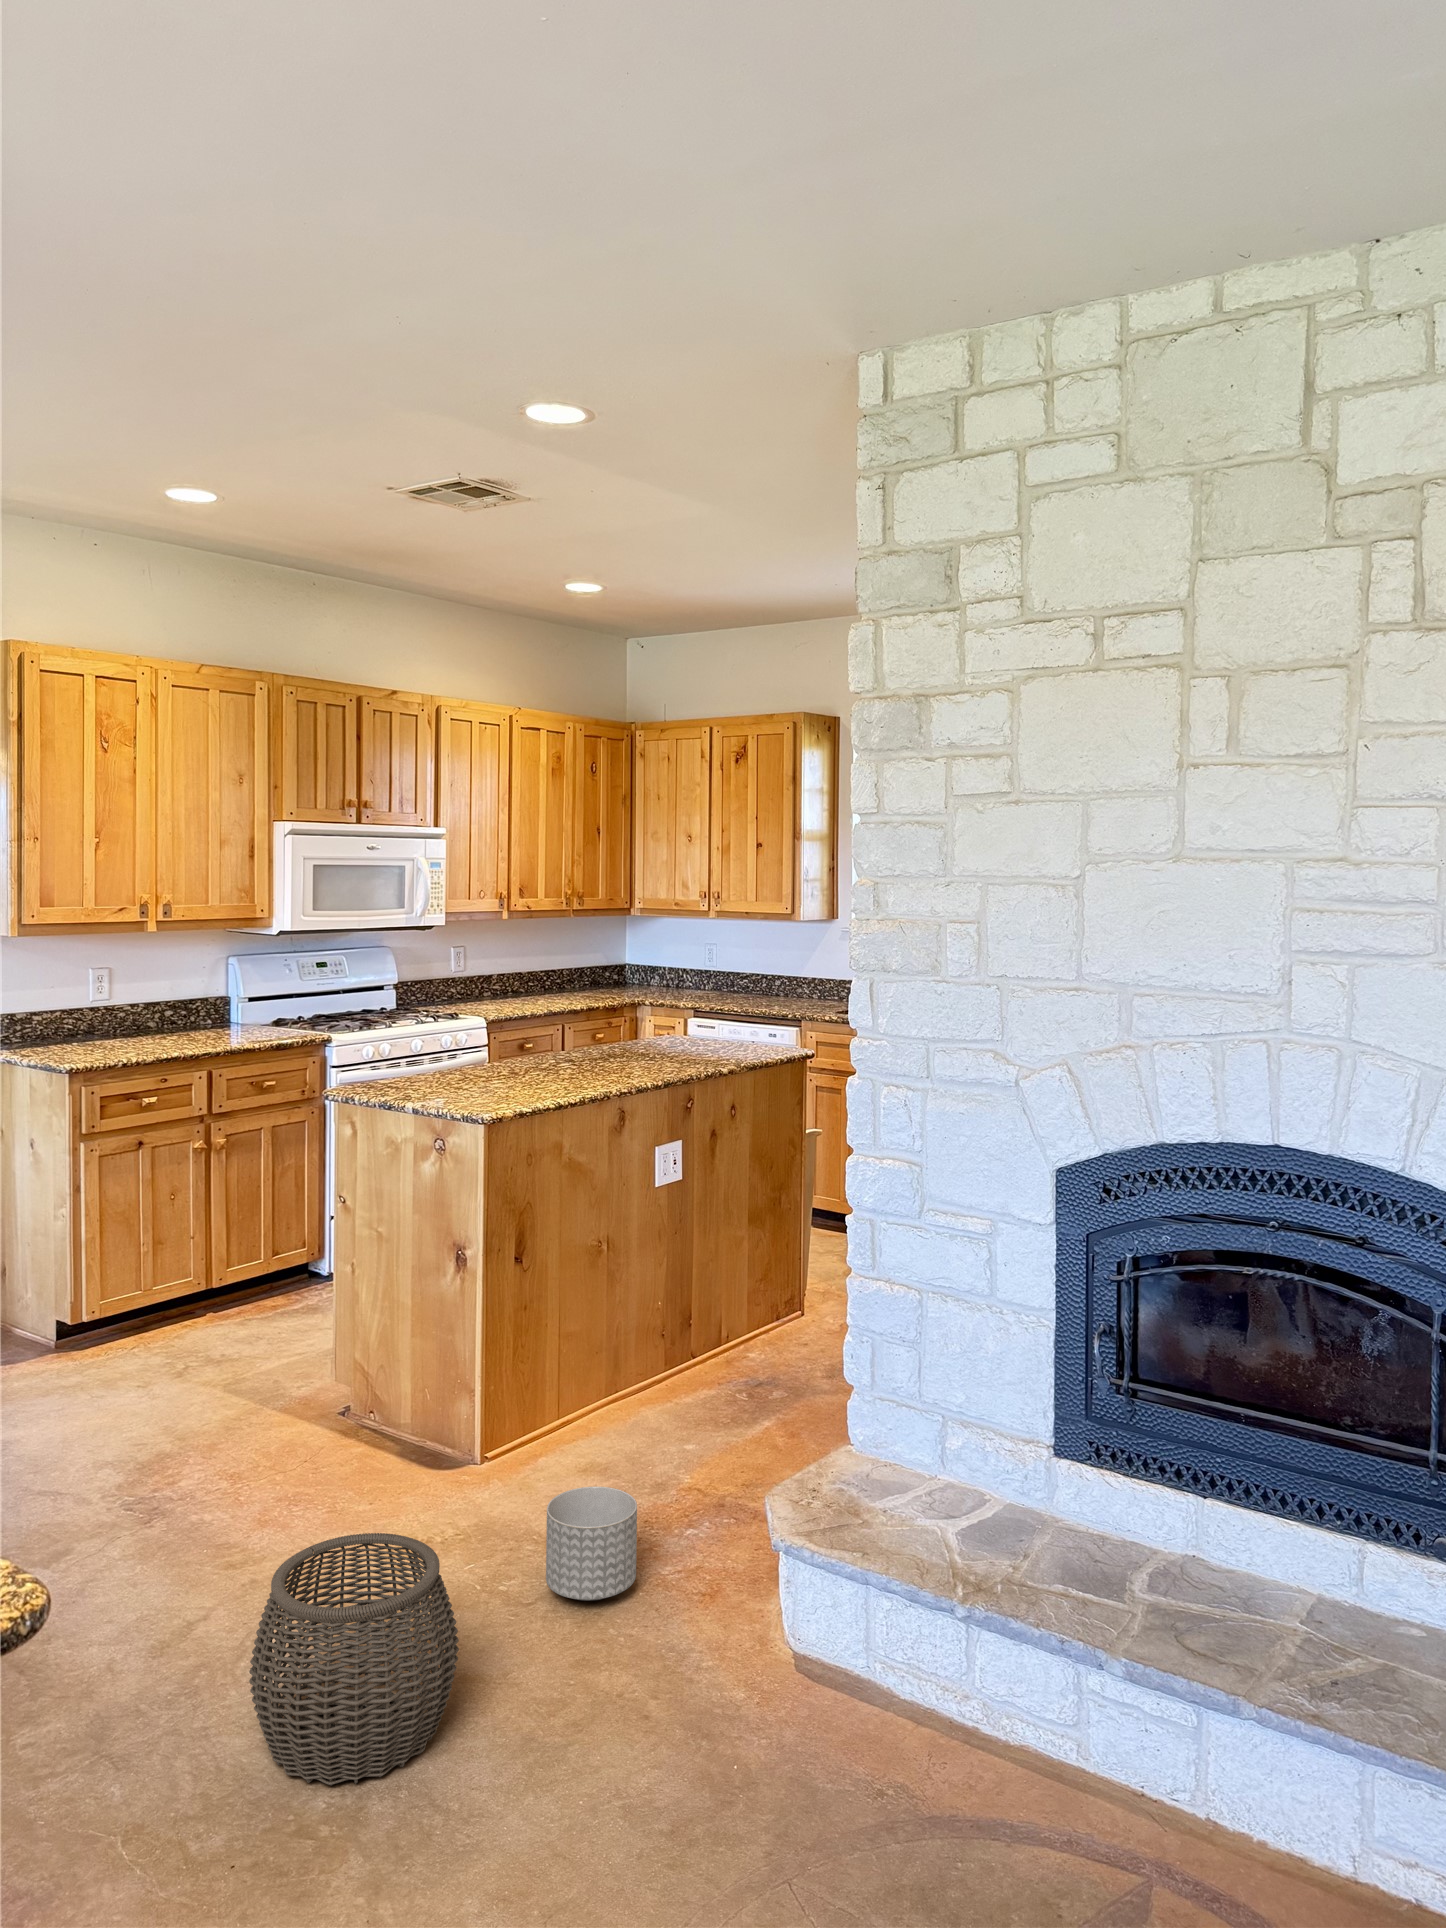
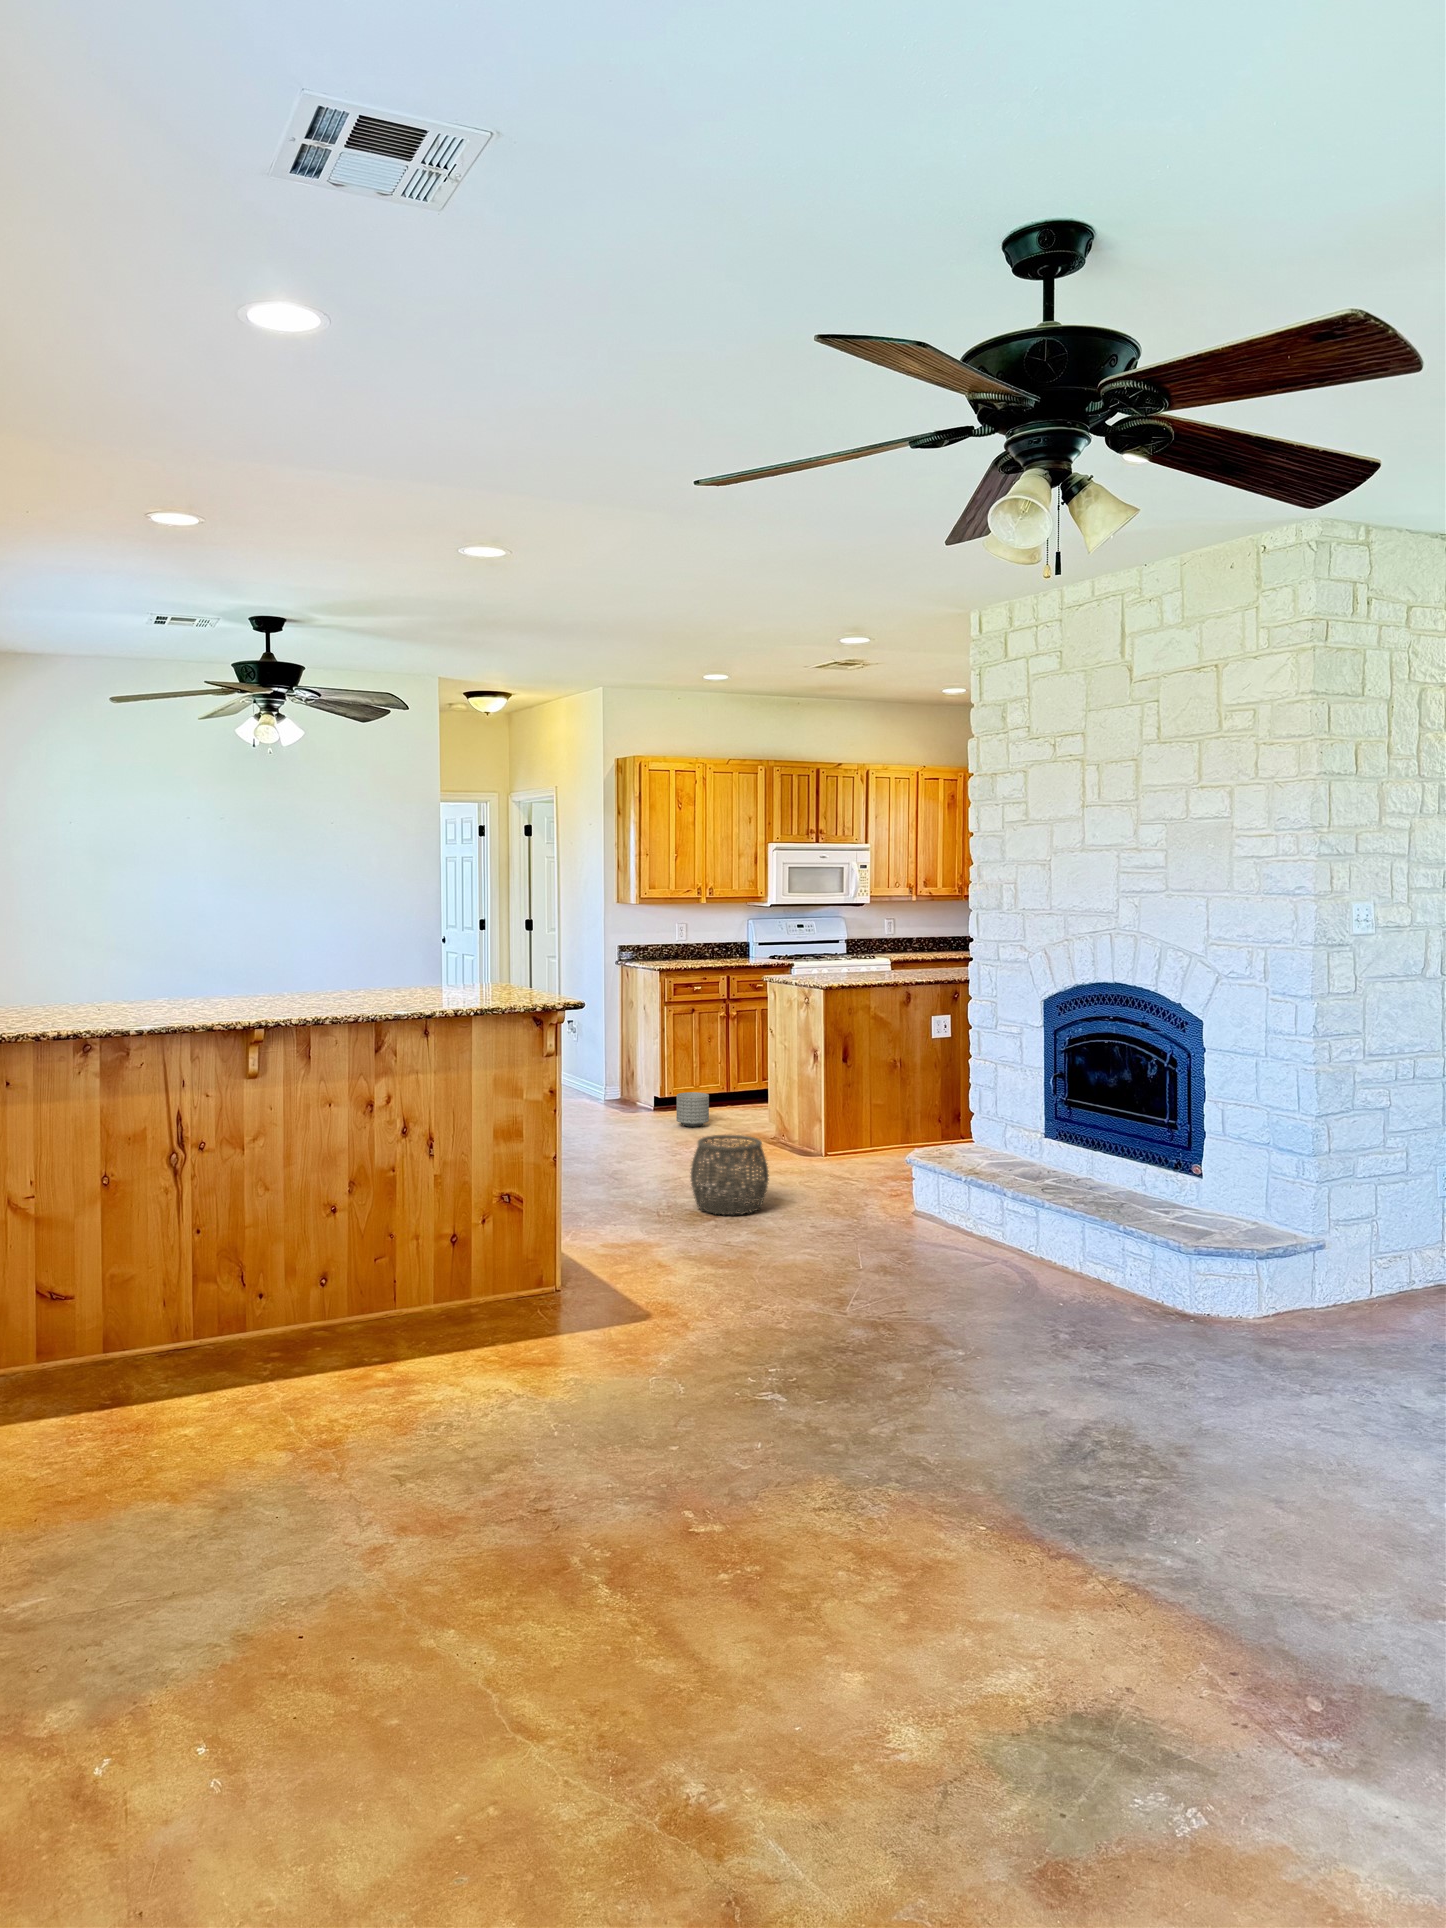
planter: present [546,1487,637,1601] -> present [676,1092,709,1127]

